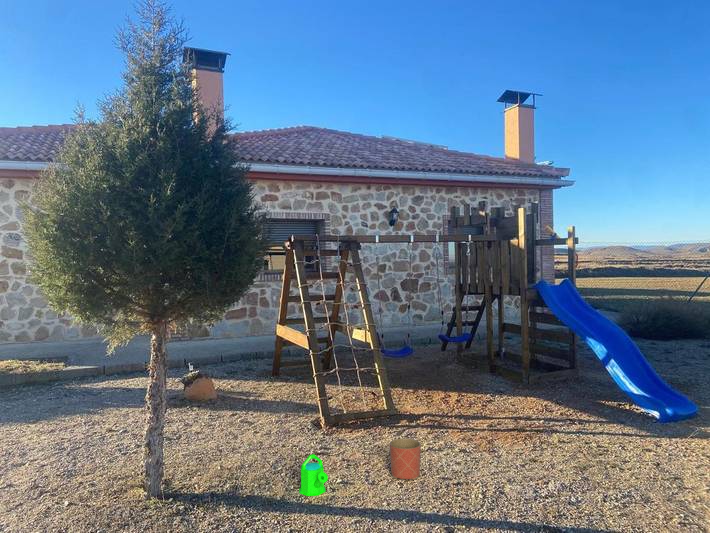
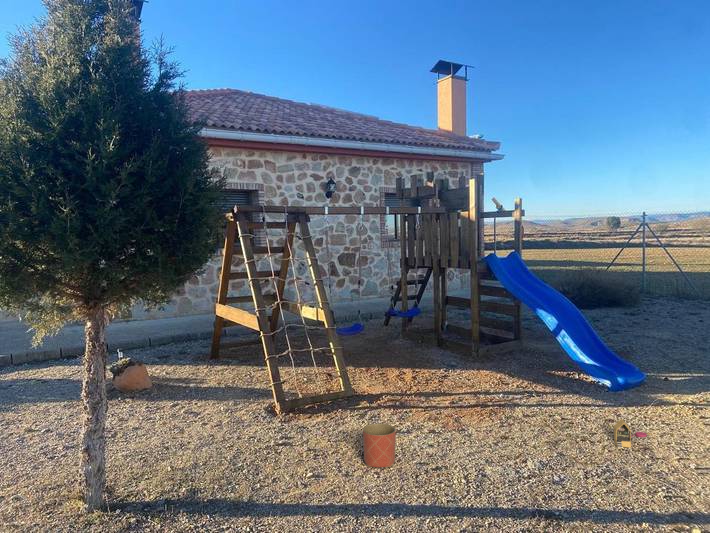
toy house: none [645,448,685,477] -> present [614,419,652,448]
watering can: present [299,454,328,496] -> none [267,448,301,495]

